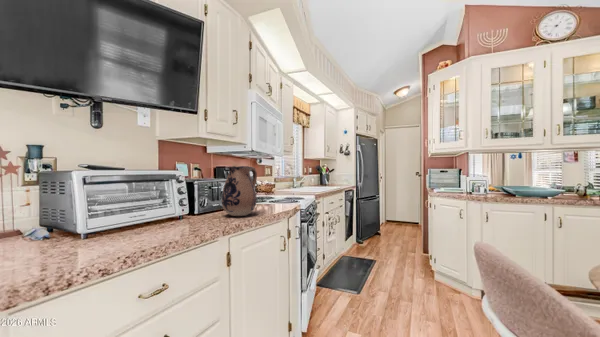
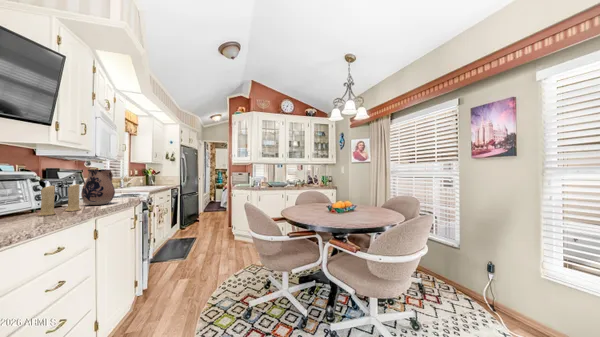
candle: none [157,181,209,232] -> present [38,181,80,216]

